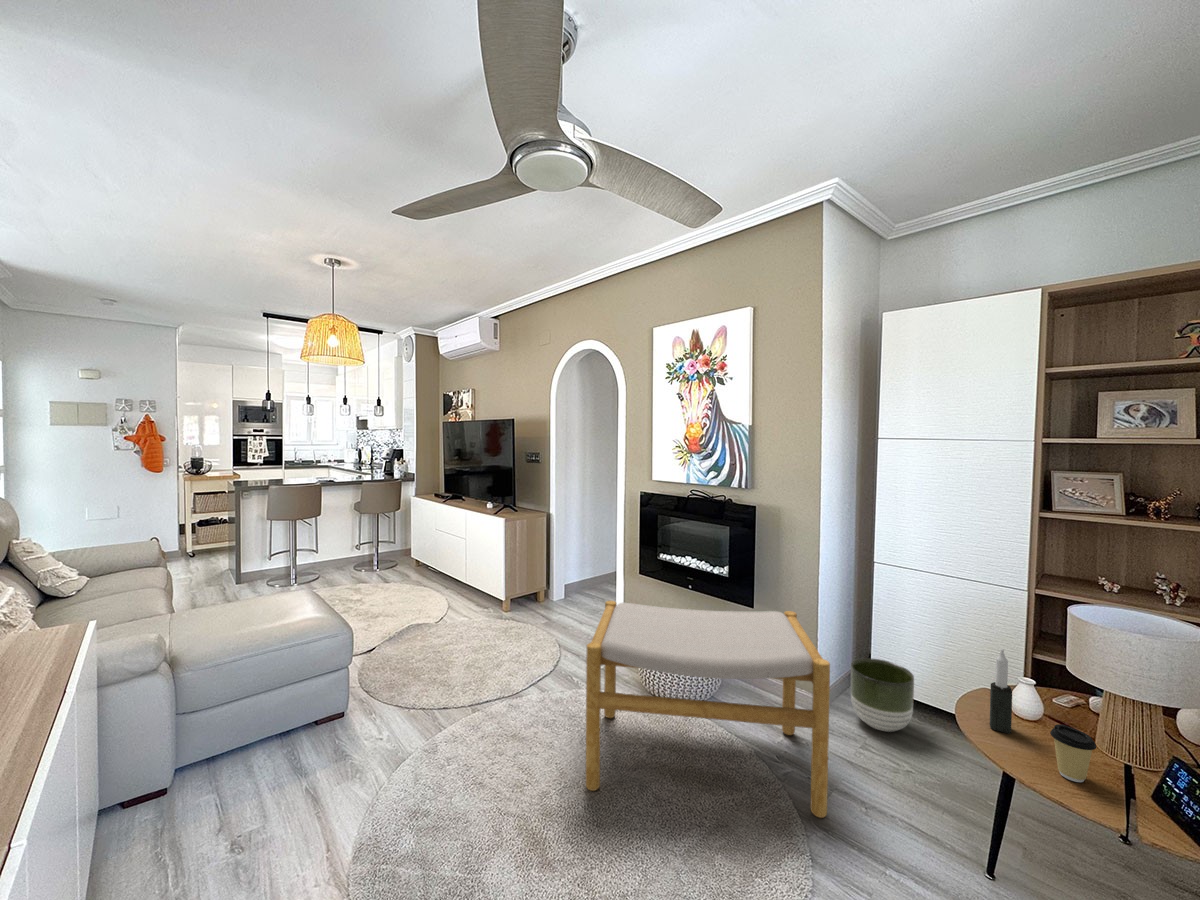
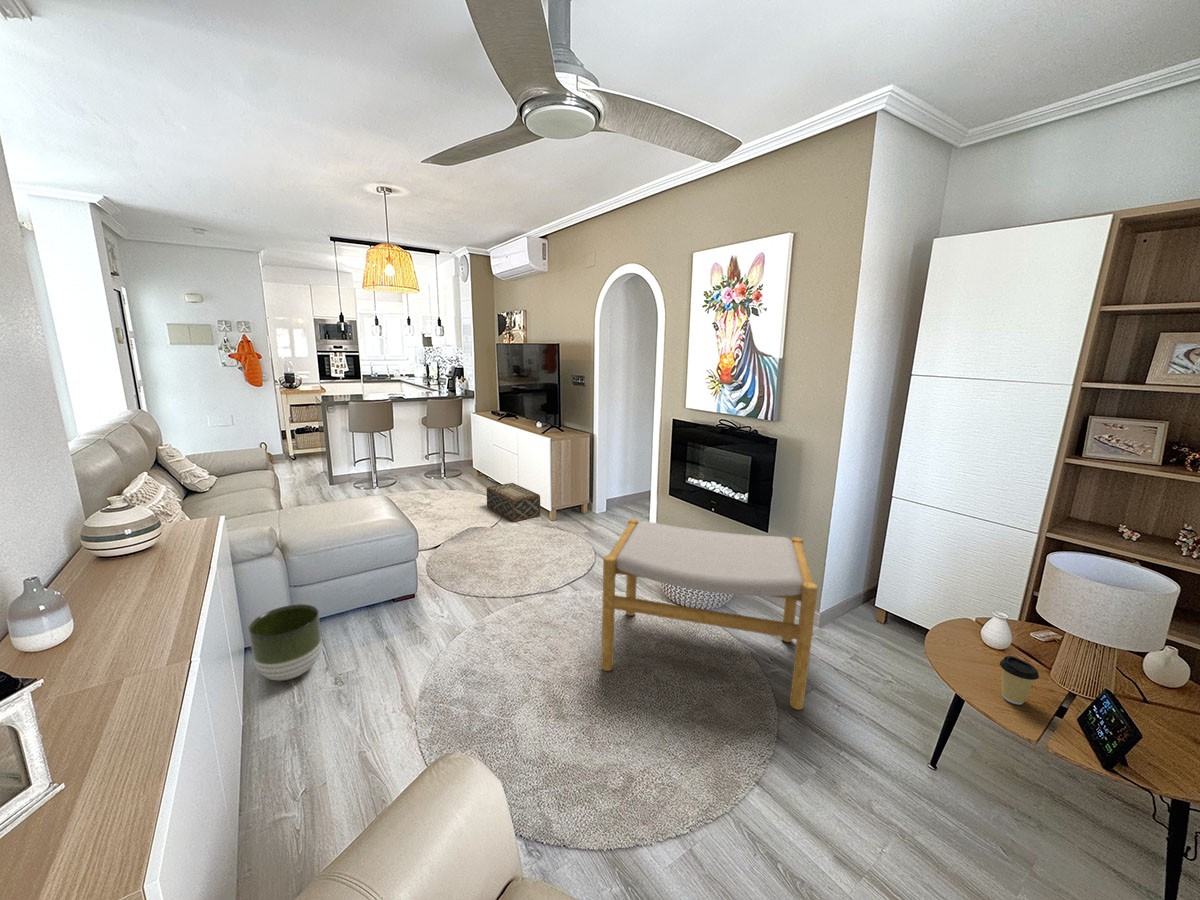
woven basket: none [429,572,492,617] -> present [487,483,540,522]
candle: present [990,649,1012,734] -> none [954,587,980,659]
planter: present [851,658,914,732] -> present [249,604,321,681]

